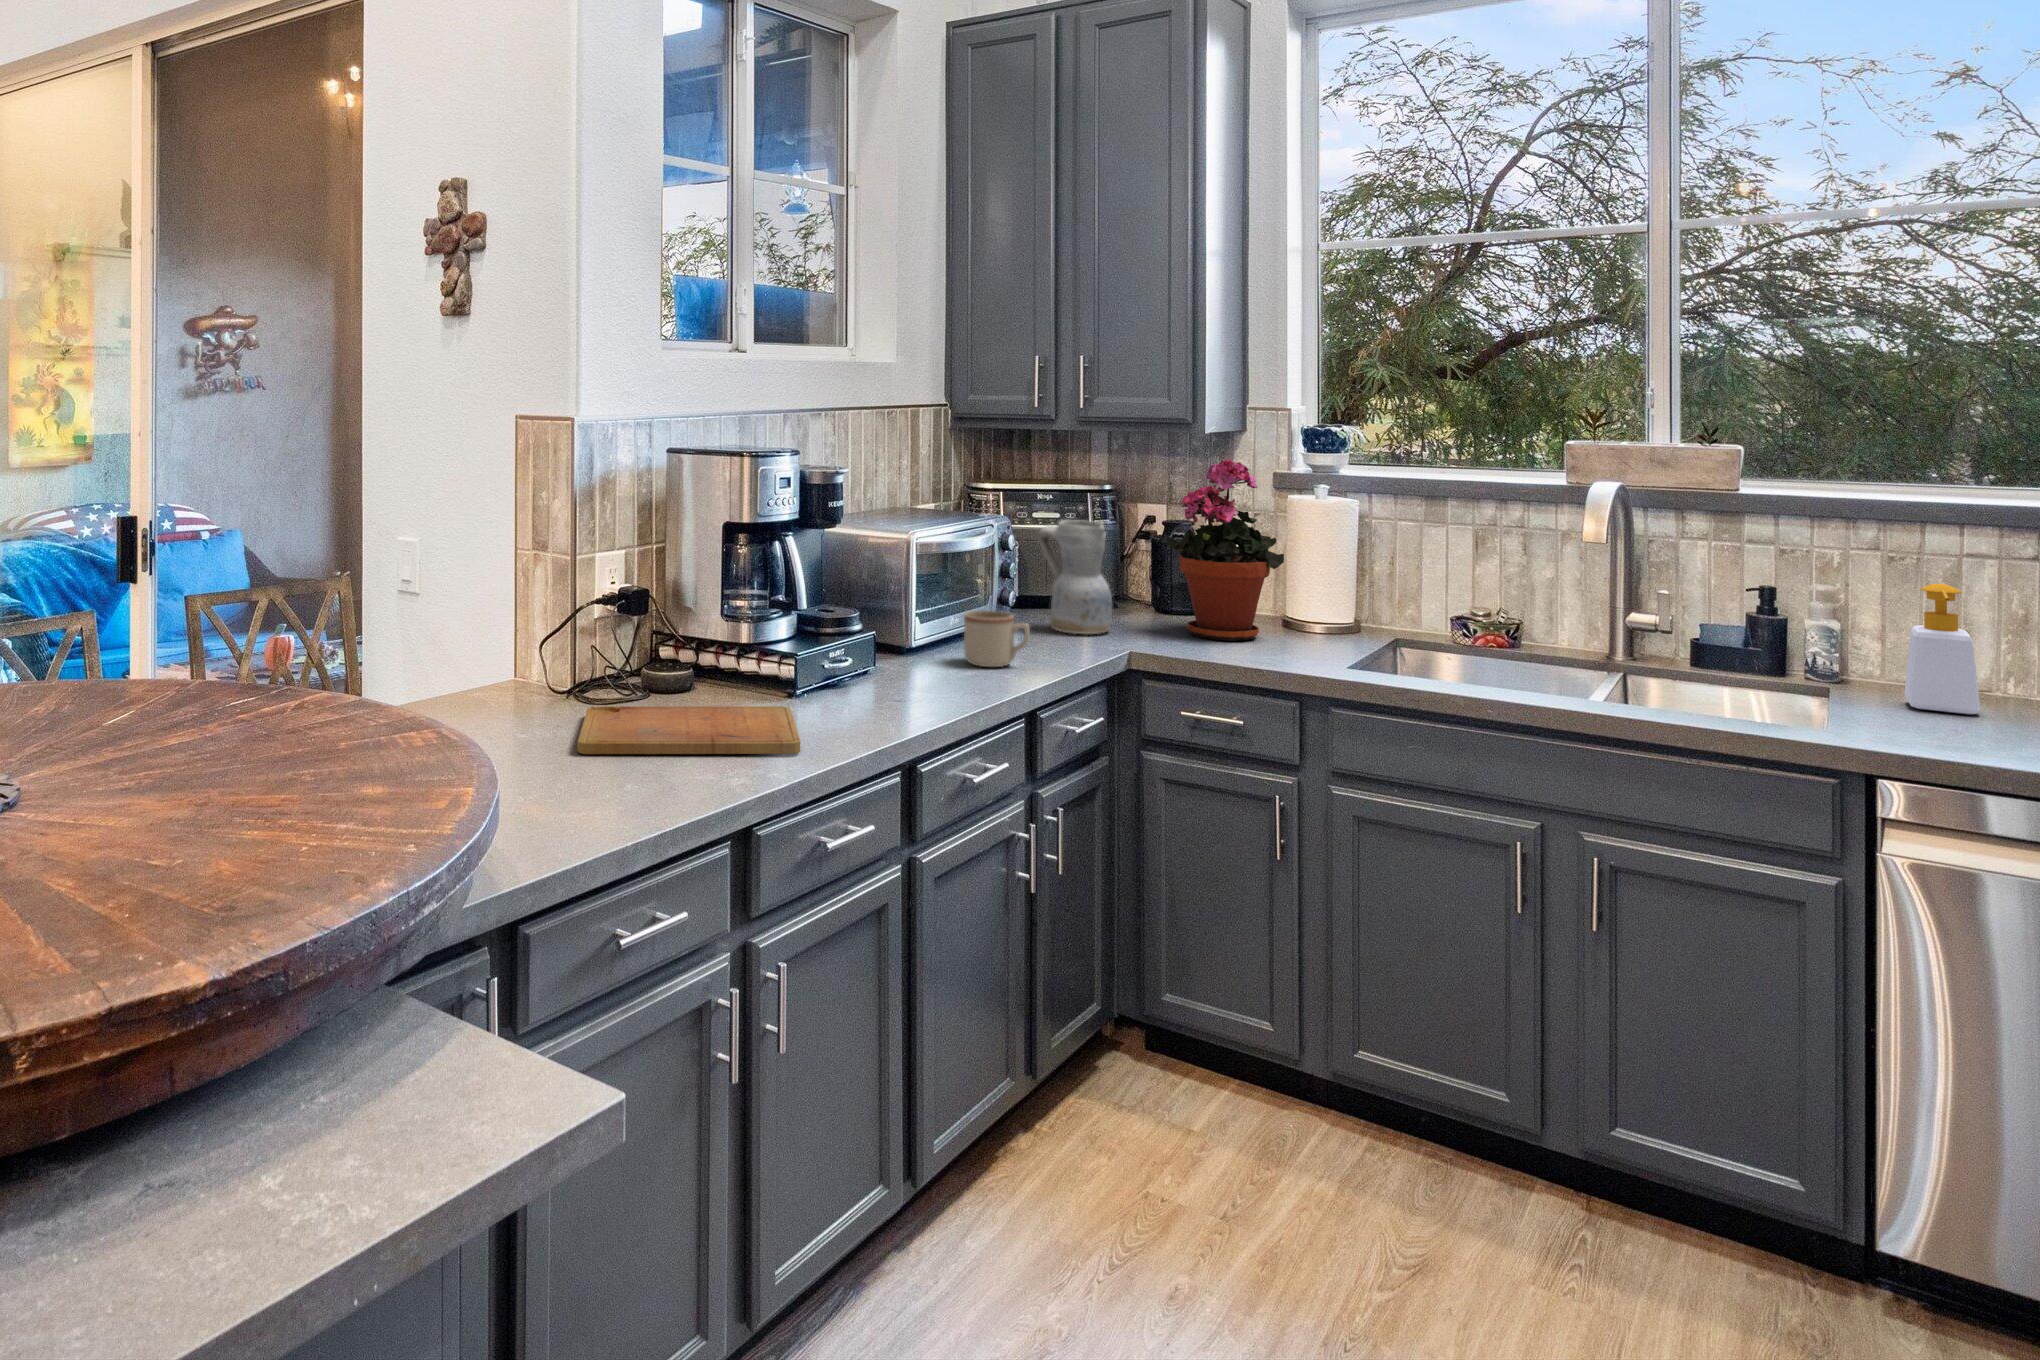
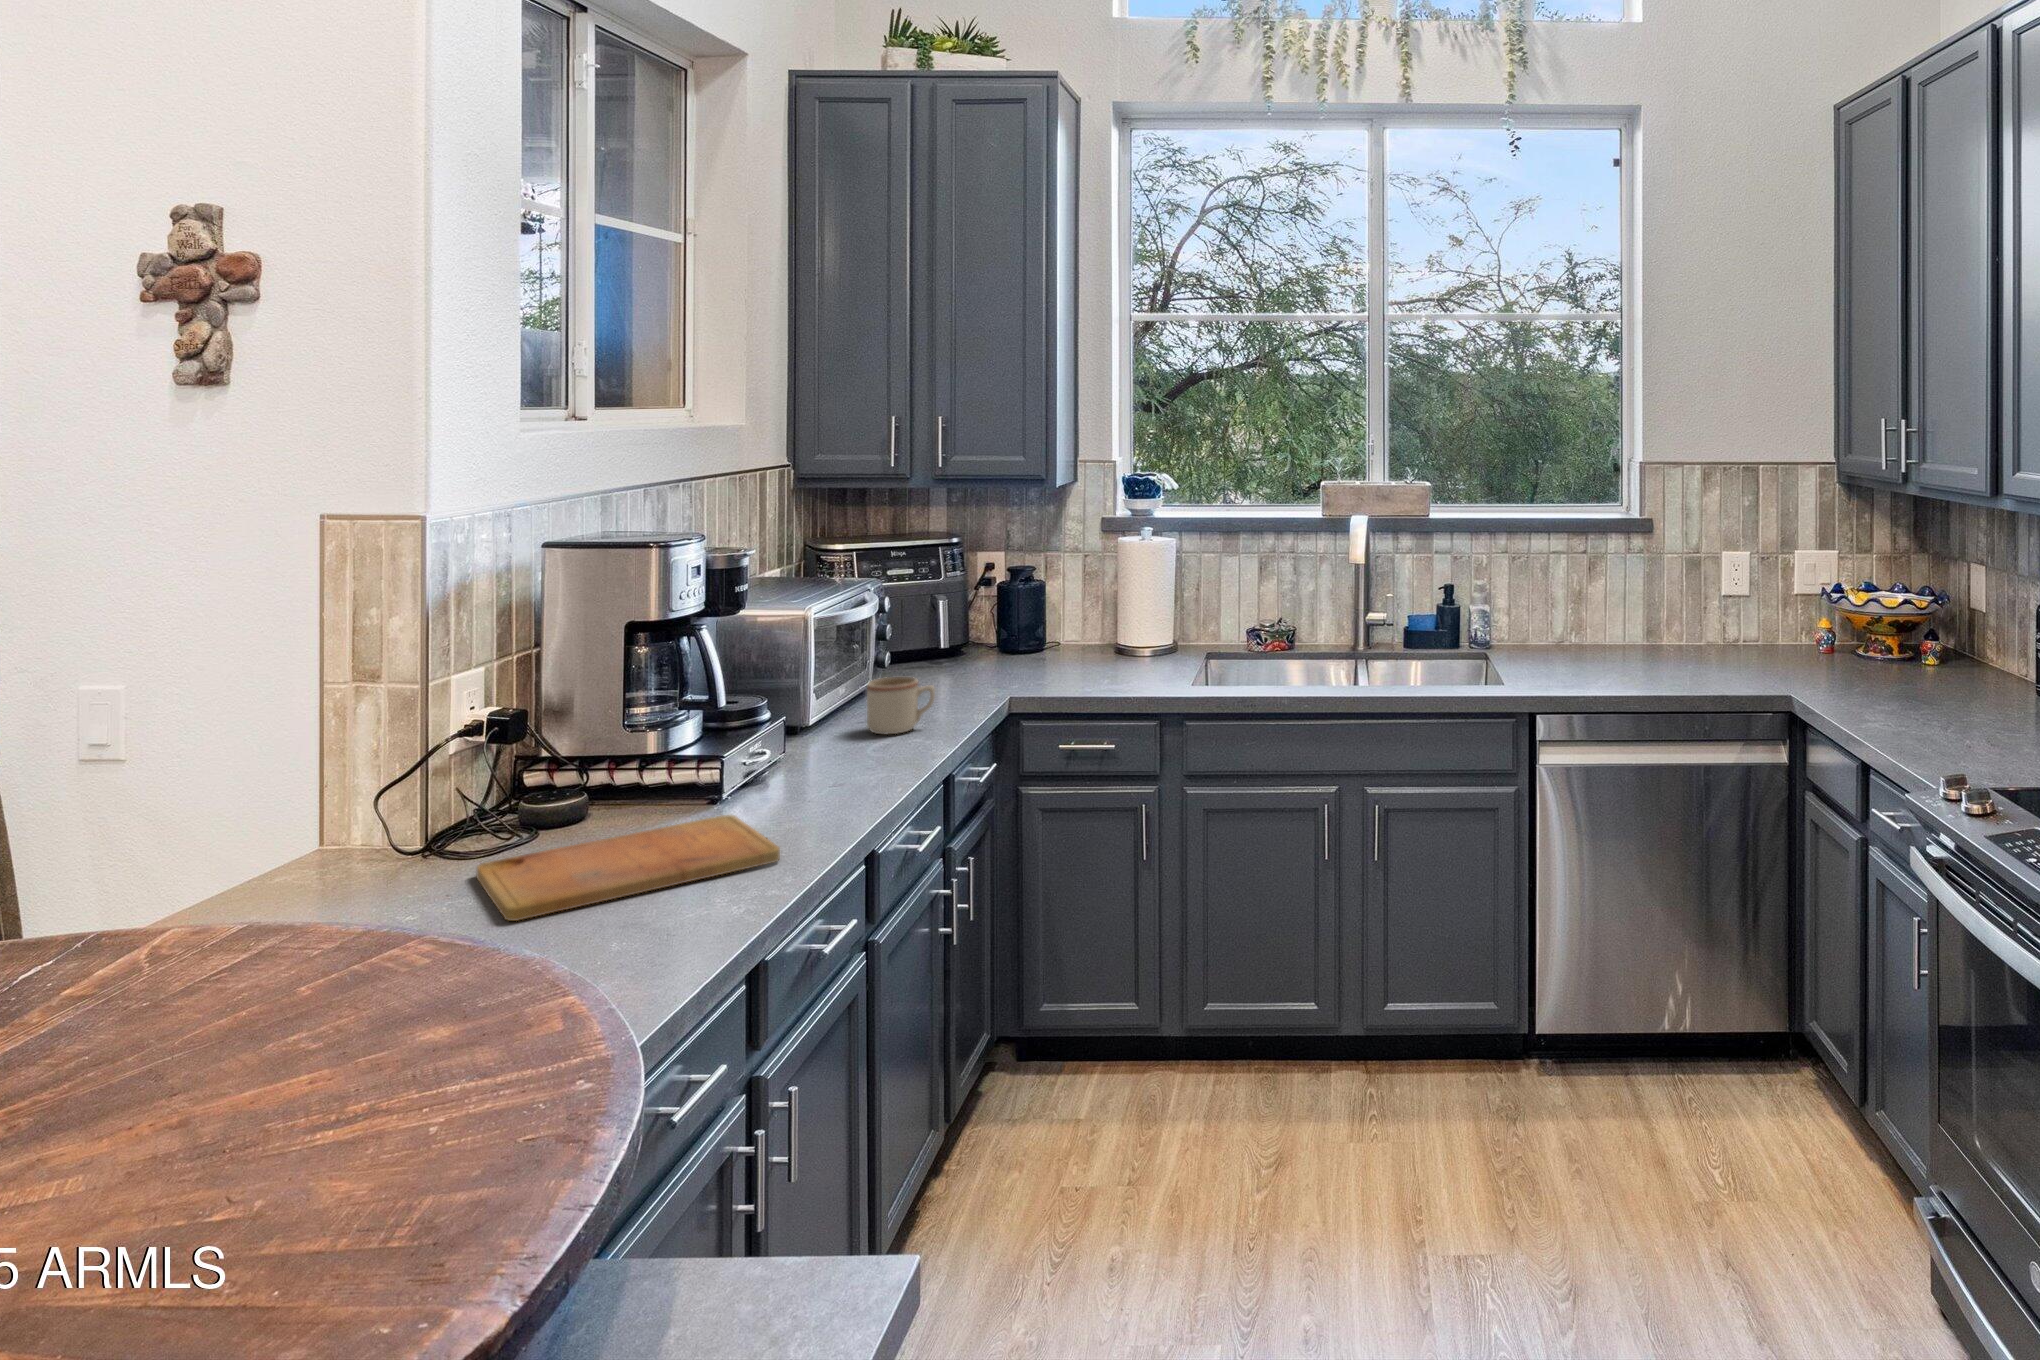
potted plant: present [1165,458,1284,641] -> none [1027,509,1129,673]
ceramic pitcher: present [1039,520,1112,634] -> none [909,576,982,687]
soap bottle: present [1905,584,1980,715] -> none [1527,570,1568,656]

